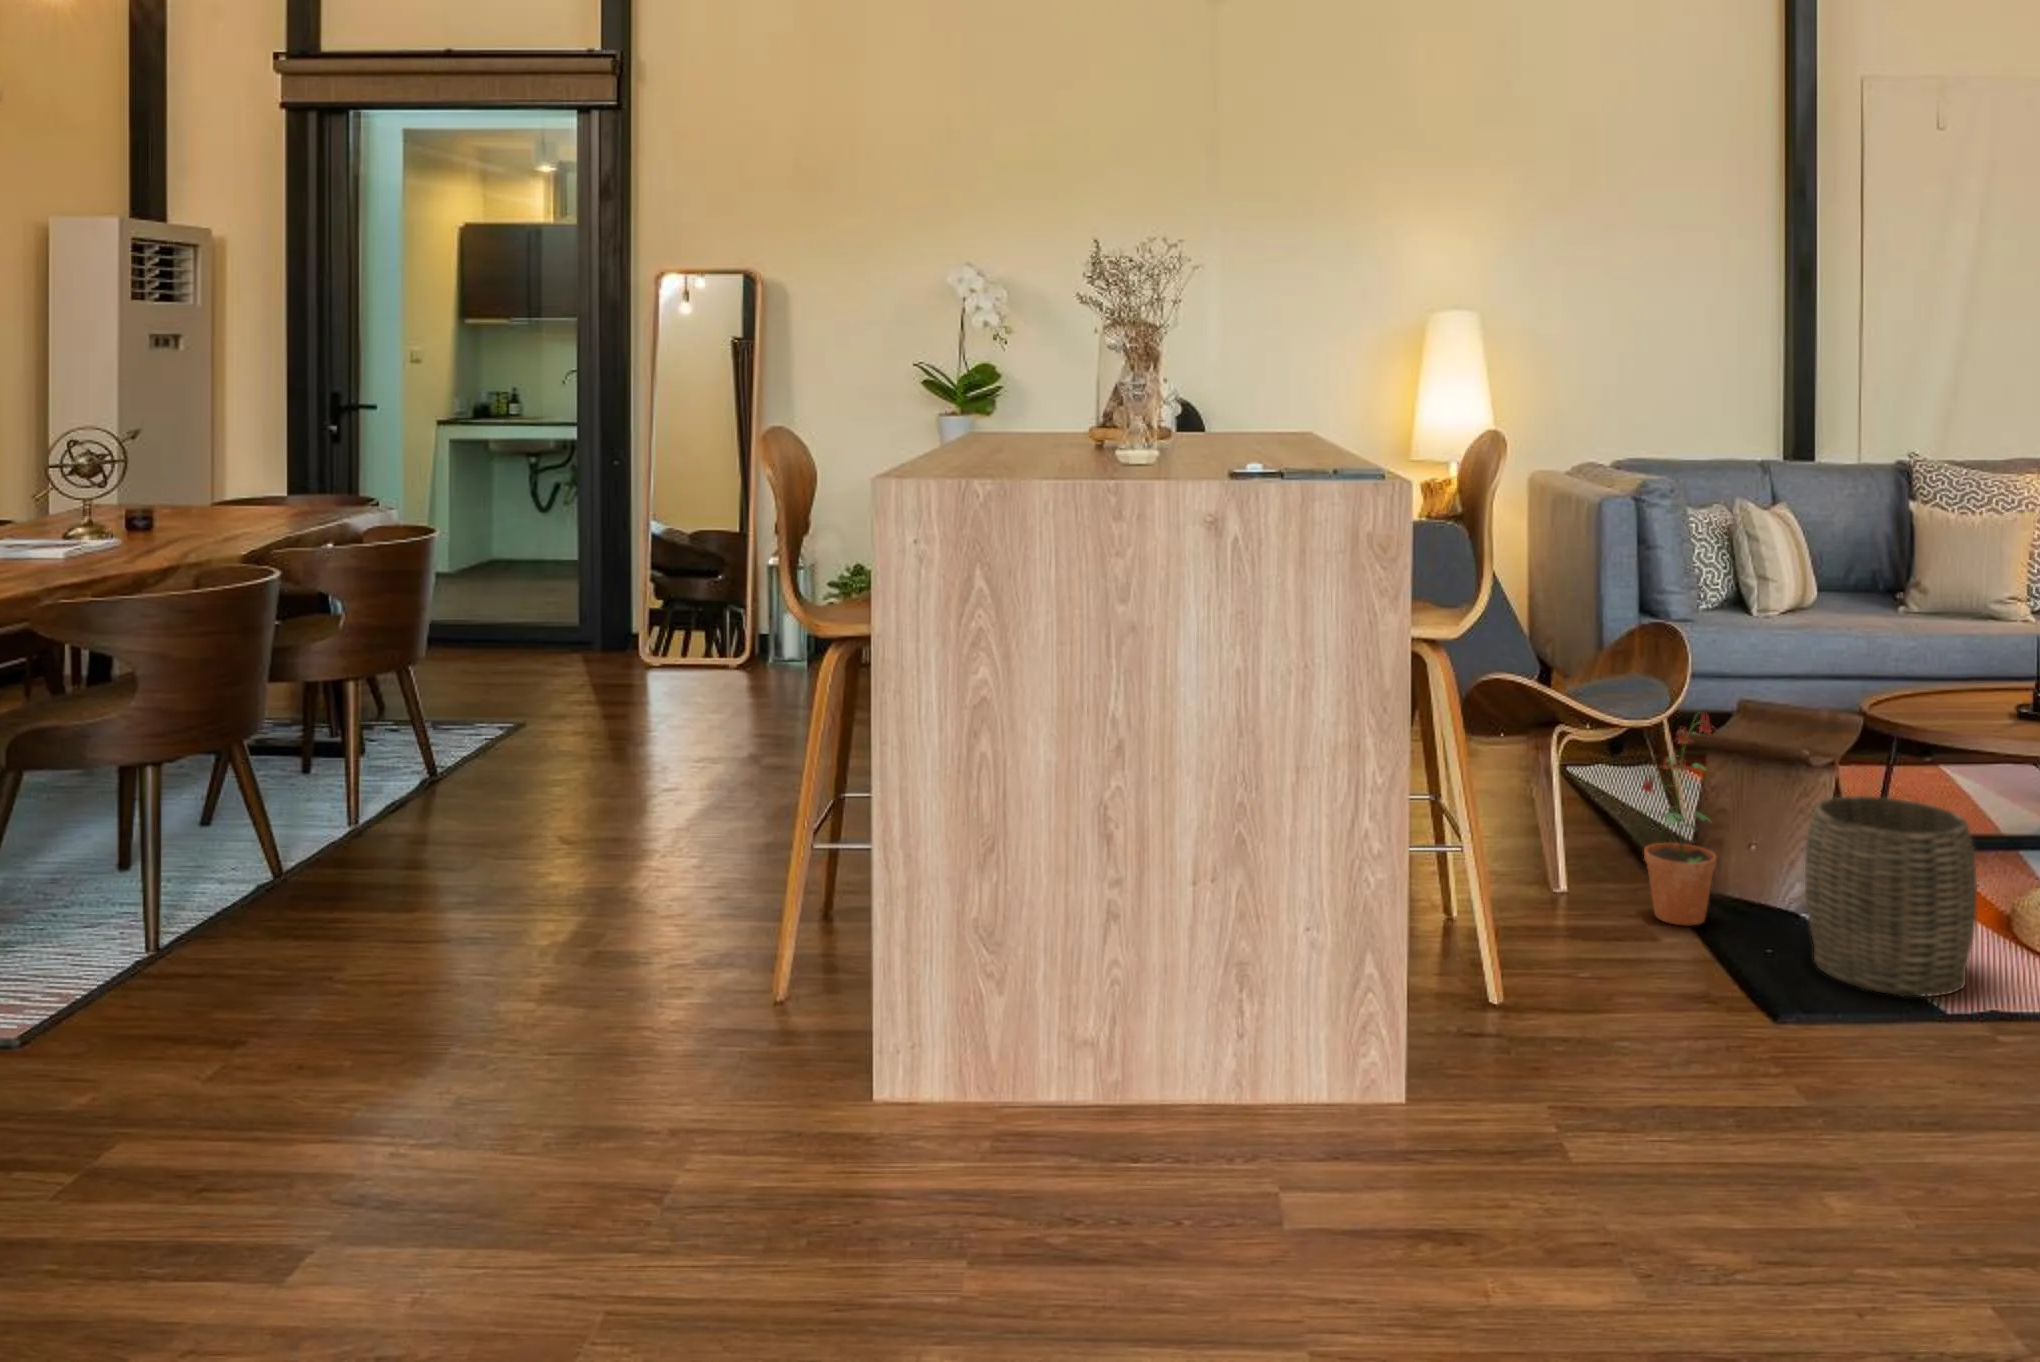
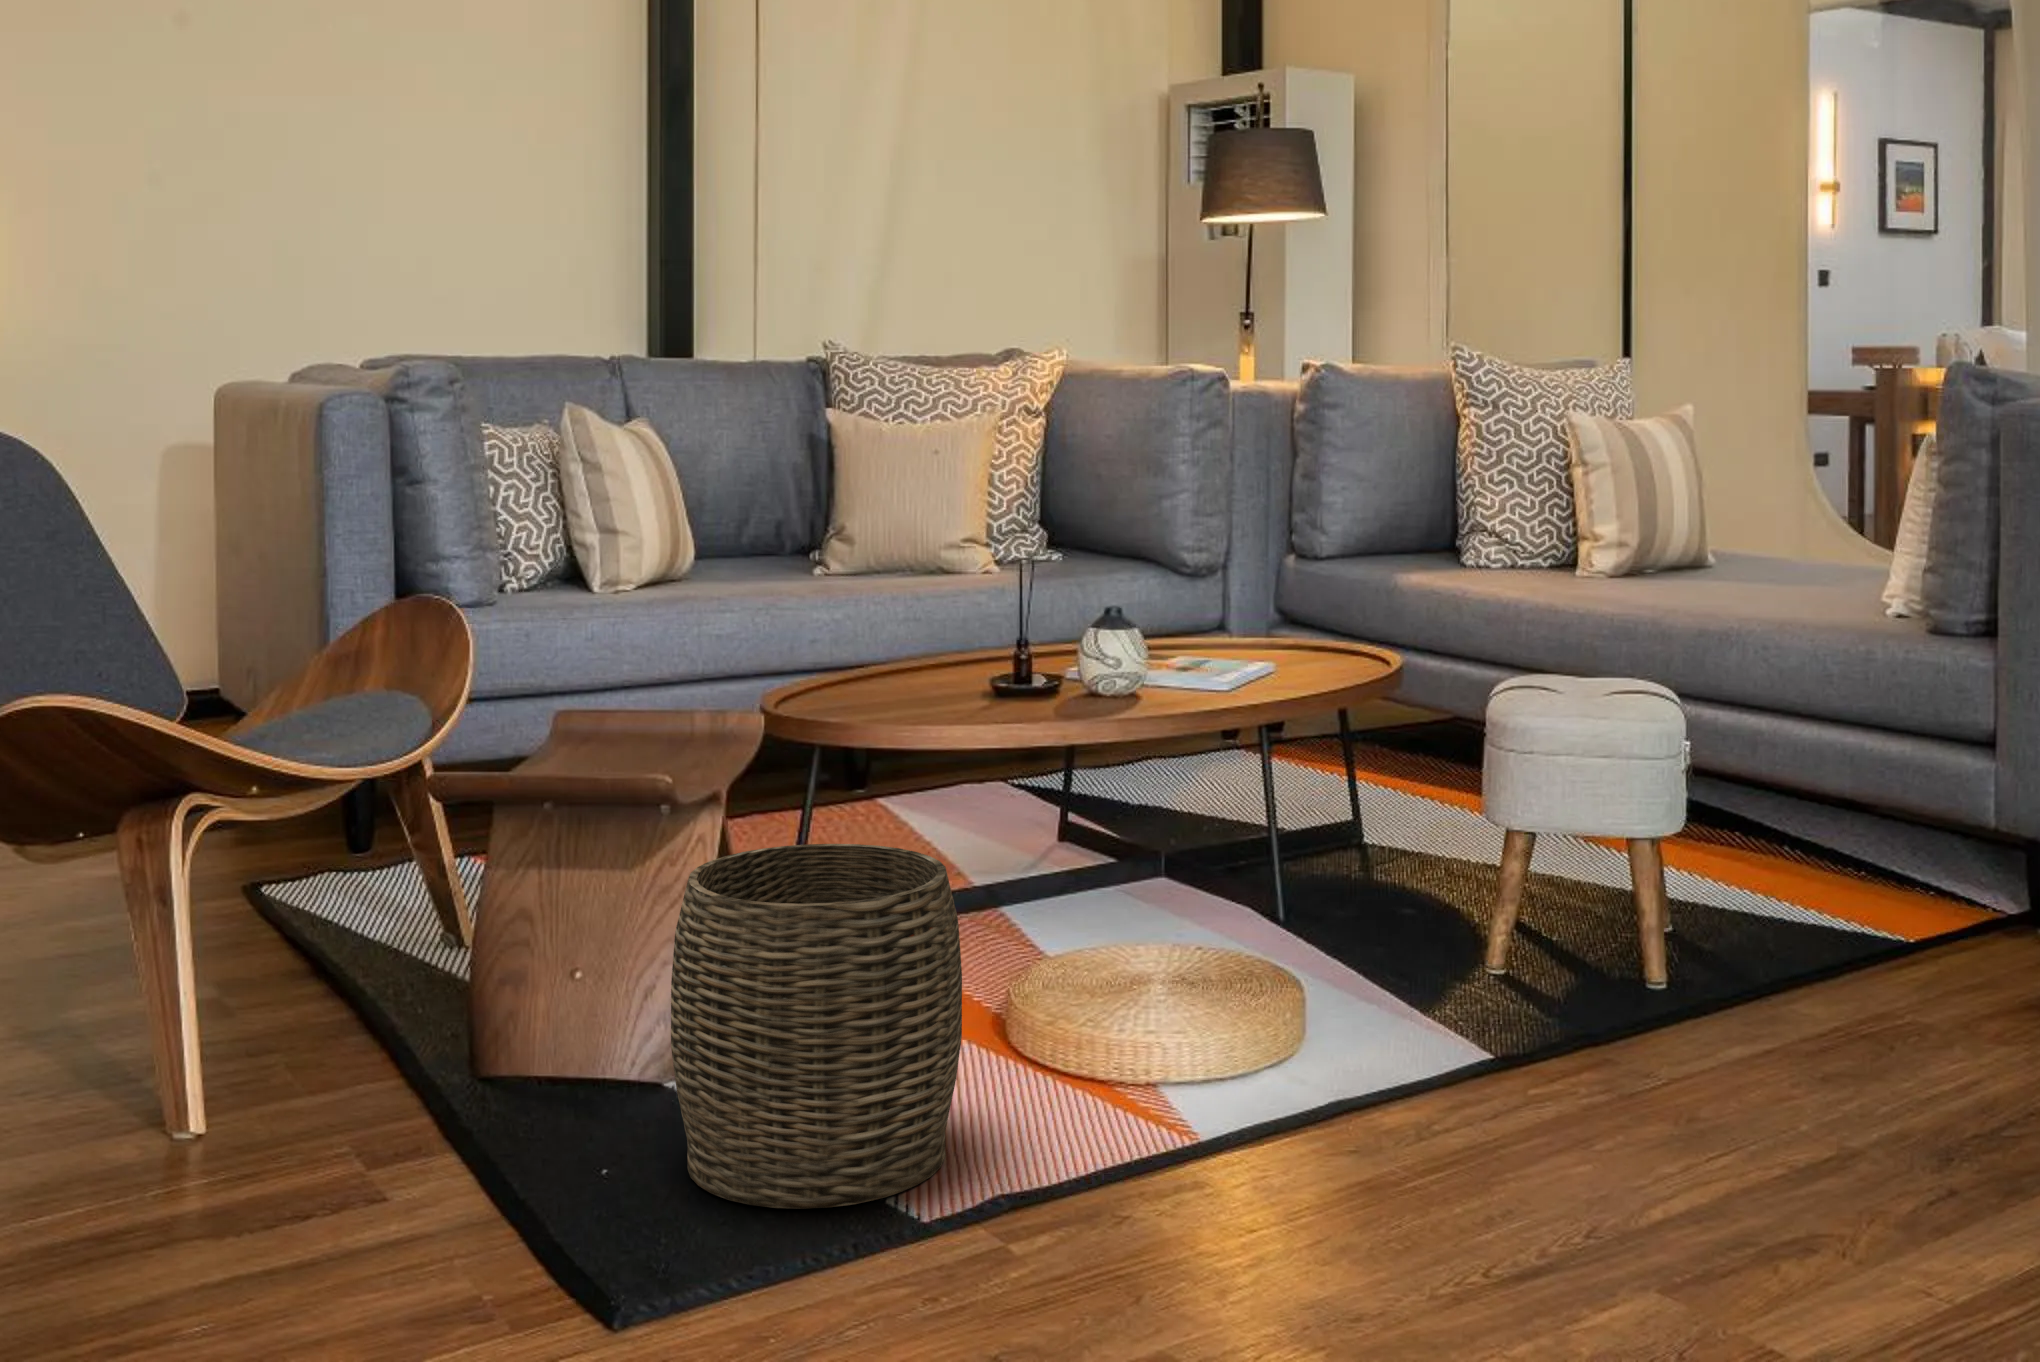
potted plant: present [1642,713,1716,926] -> none [353,730,514,1151]

